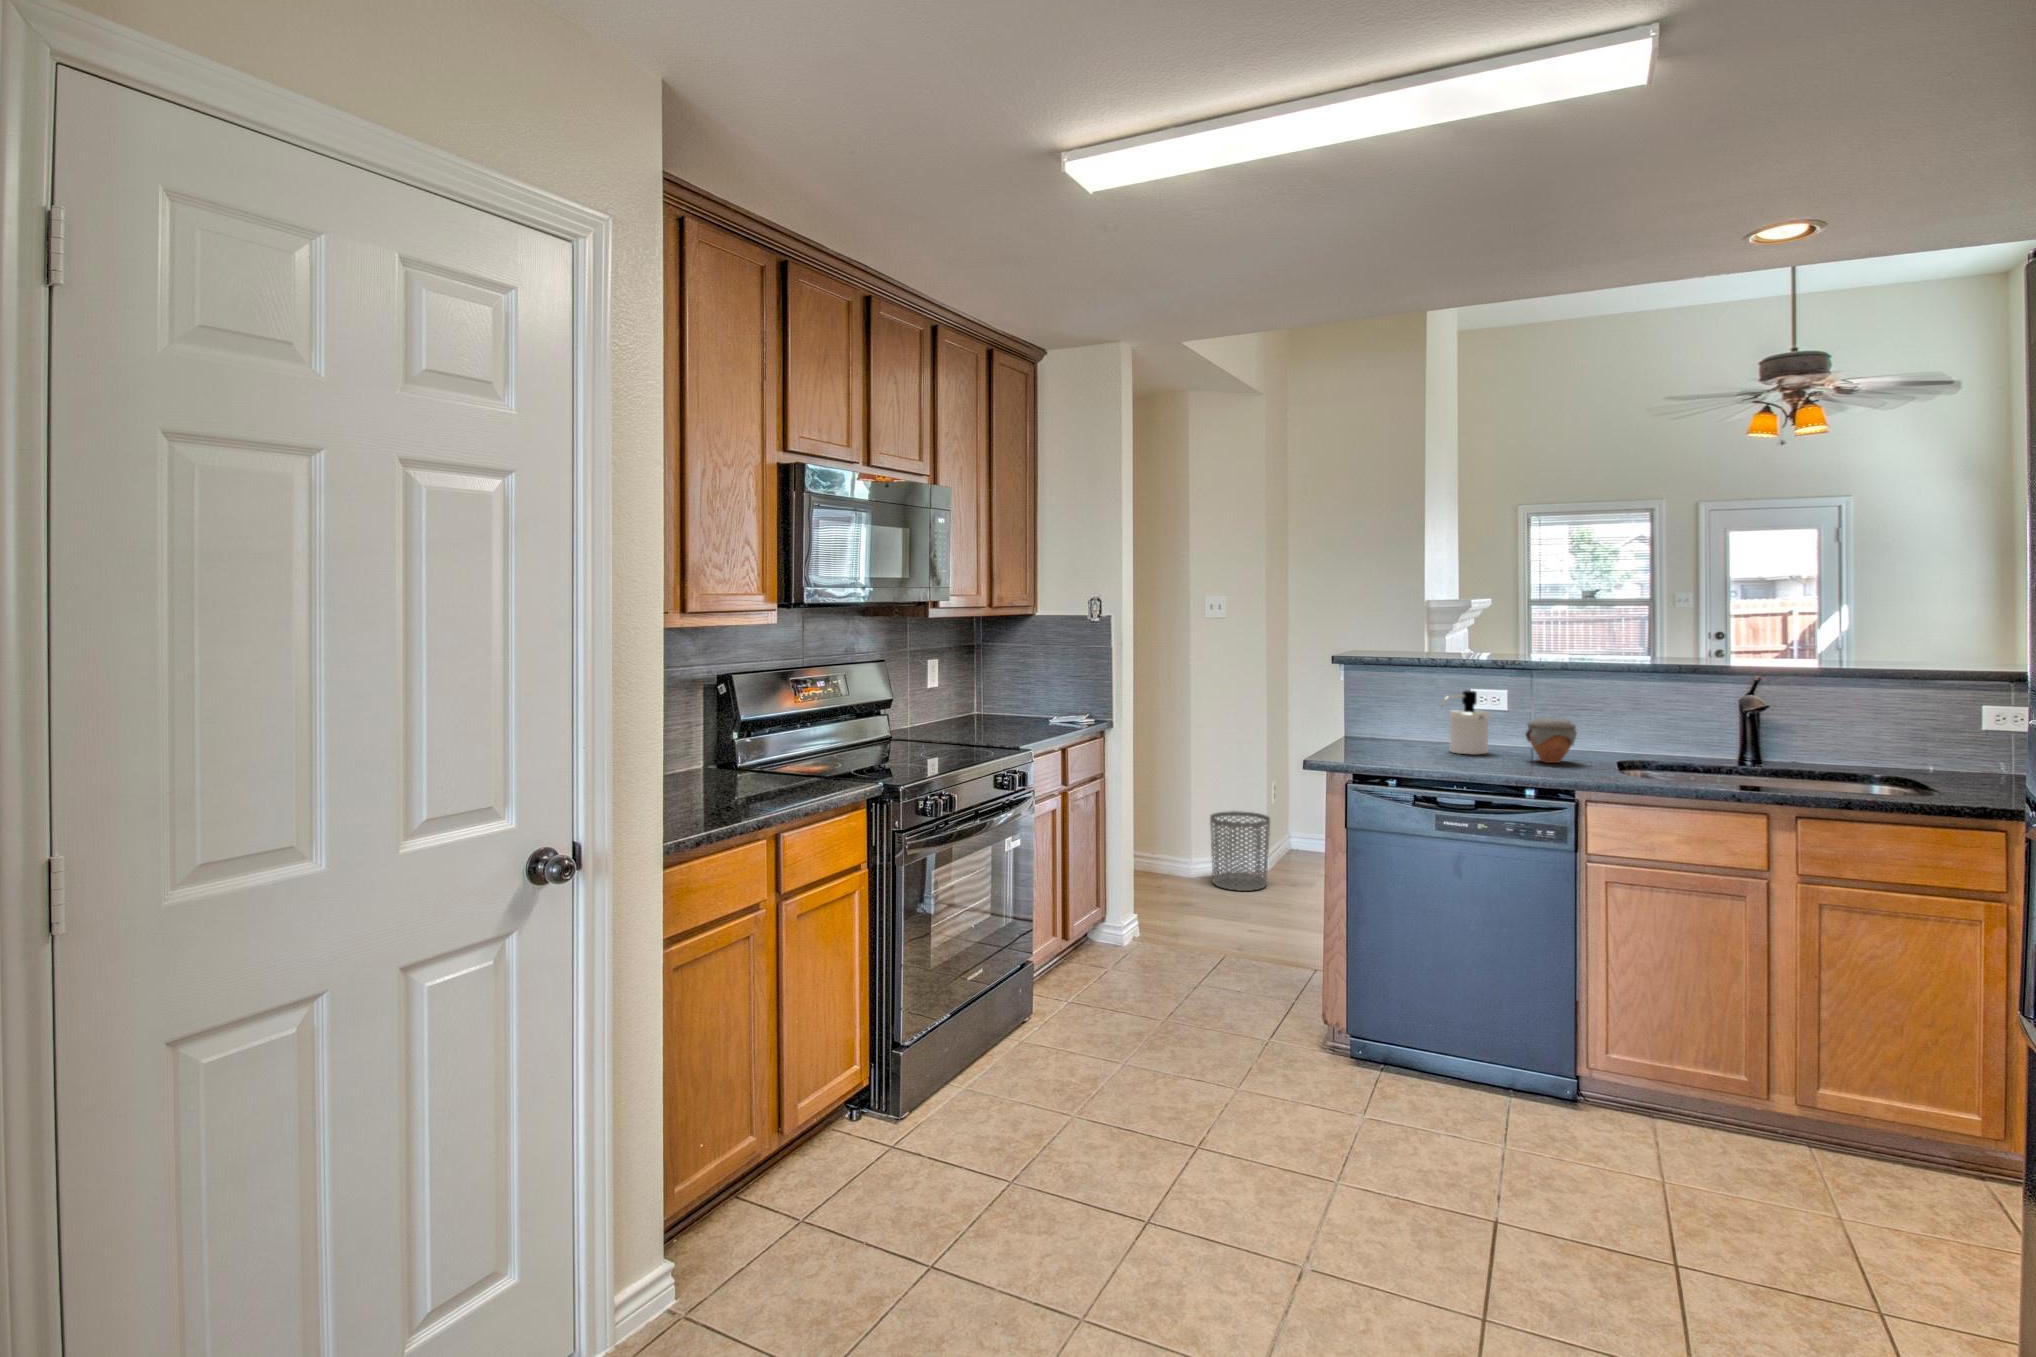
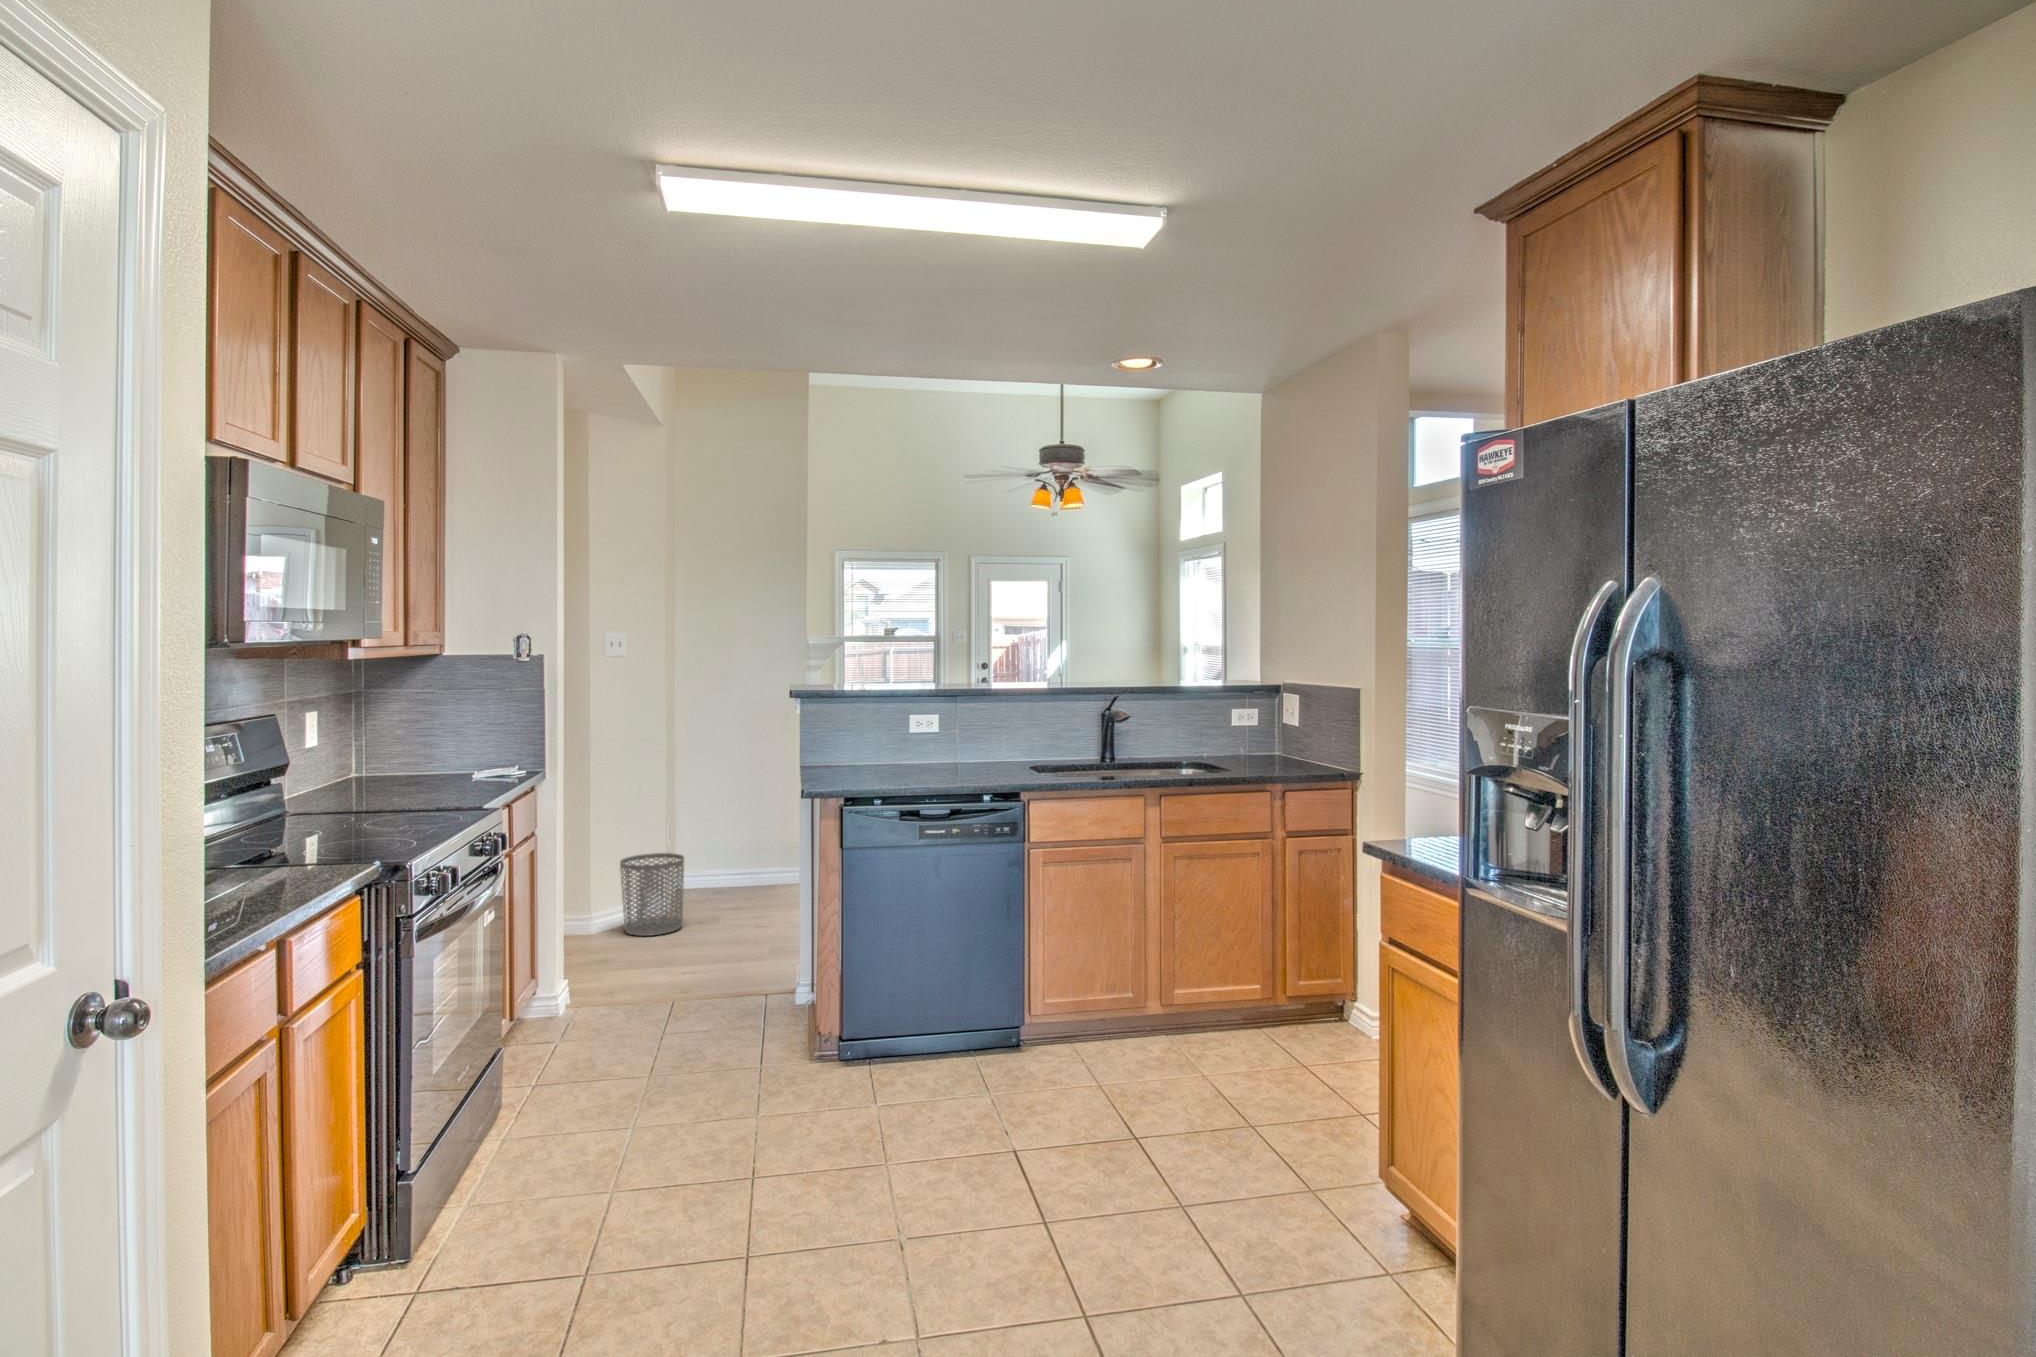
soap dispenser: present [1442,691,1490,754] -> none [899,717,934,772]
jar: present [1526,717,1577,763] -> none [965,735,1002,773]

